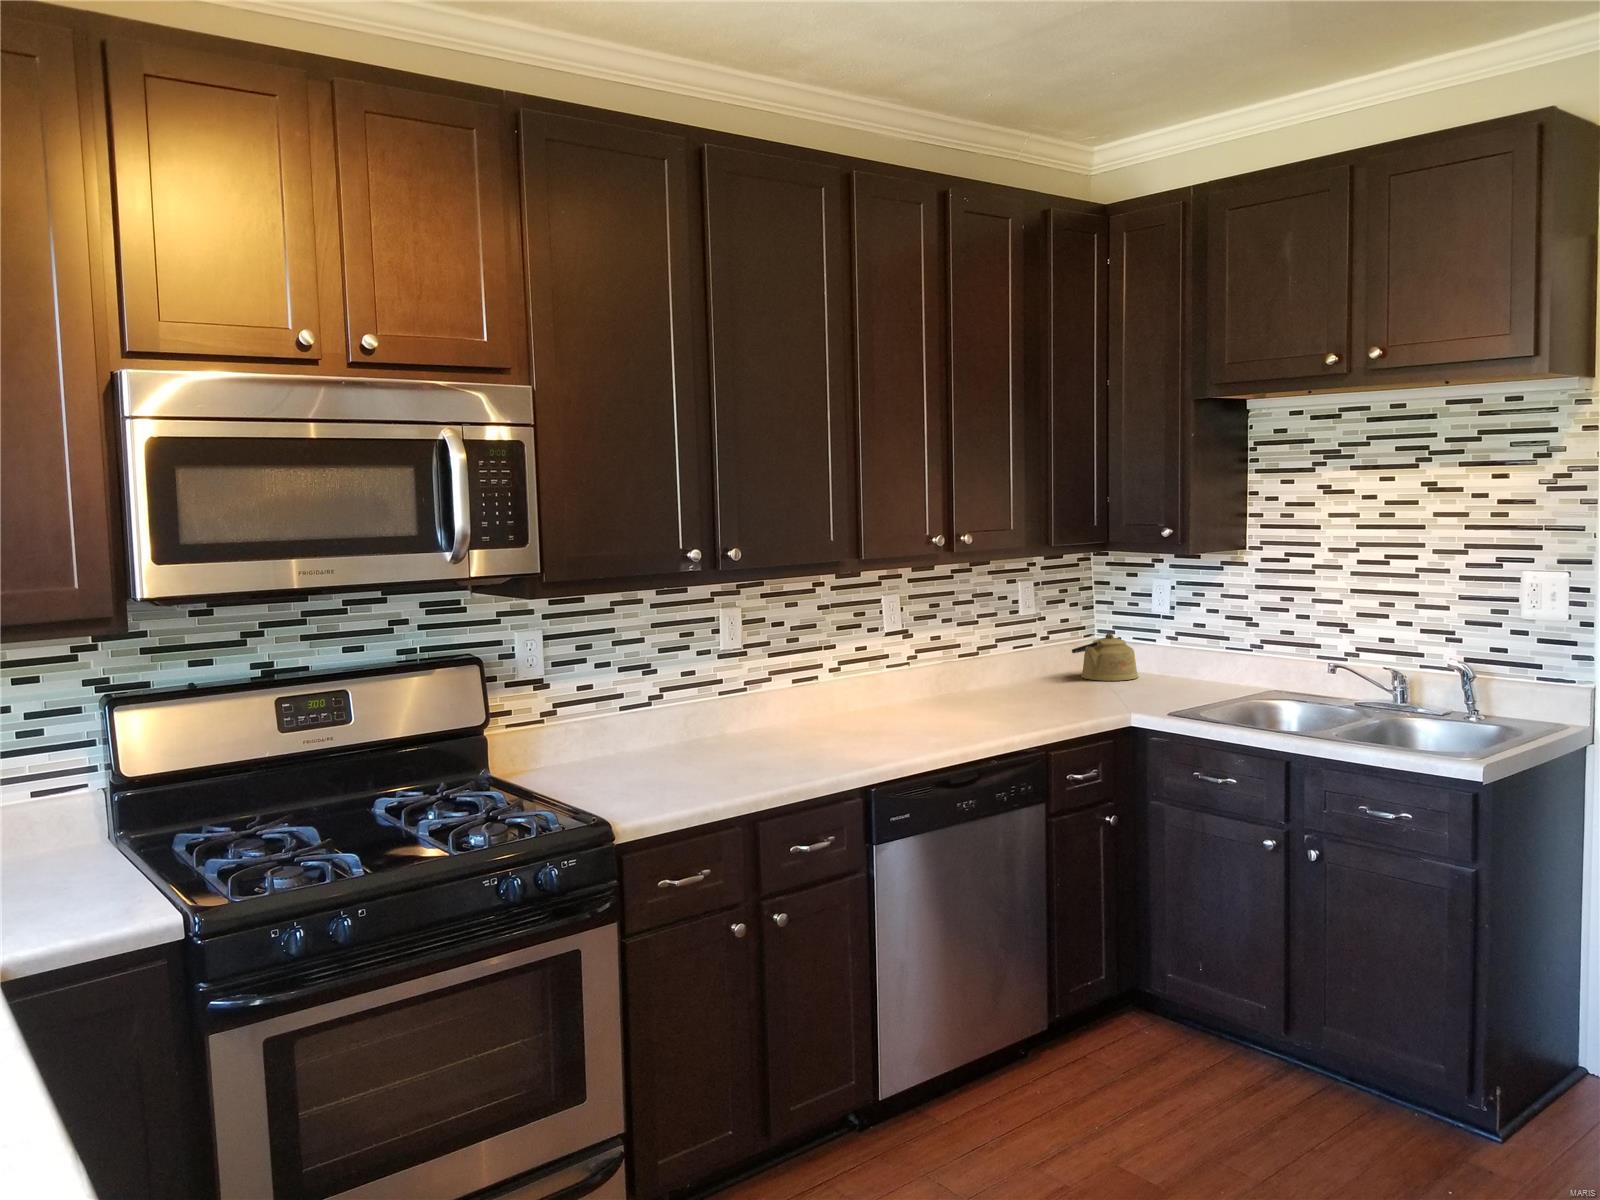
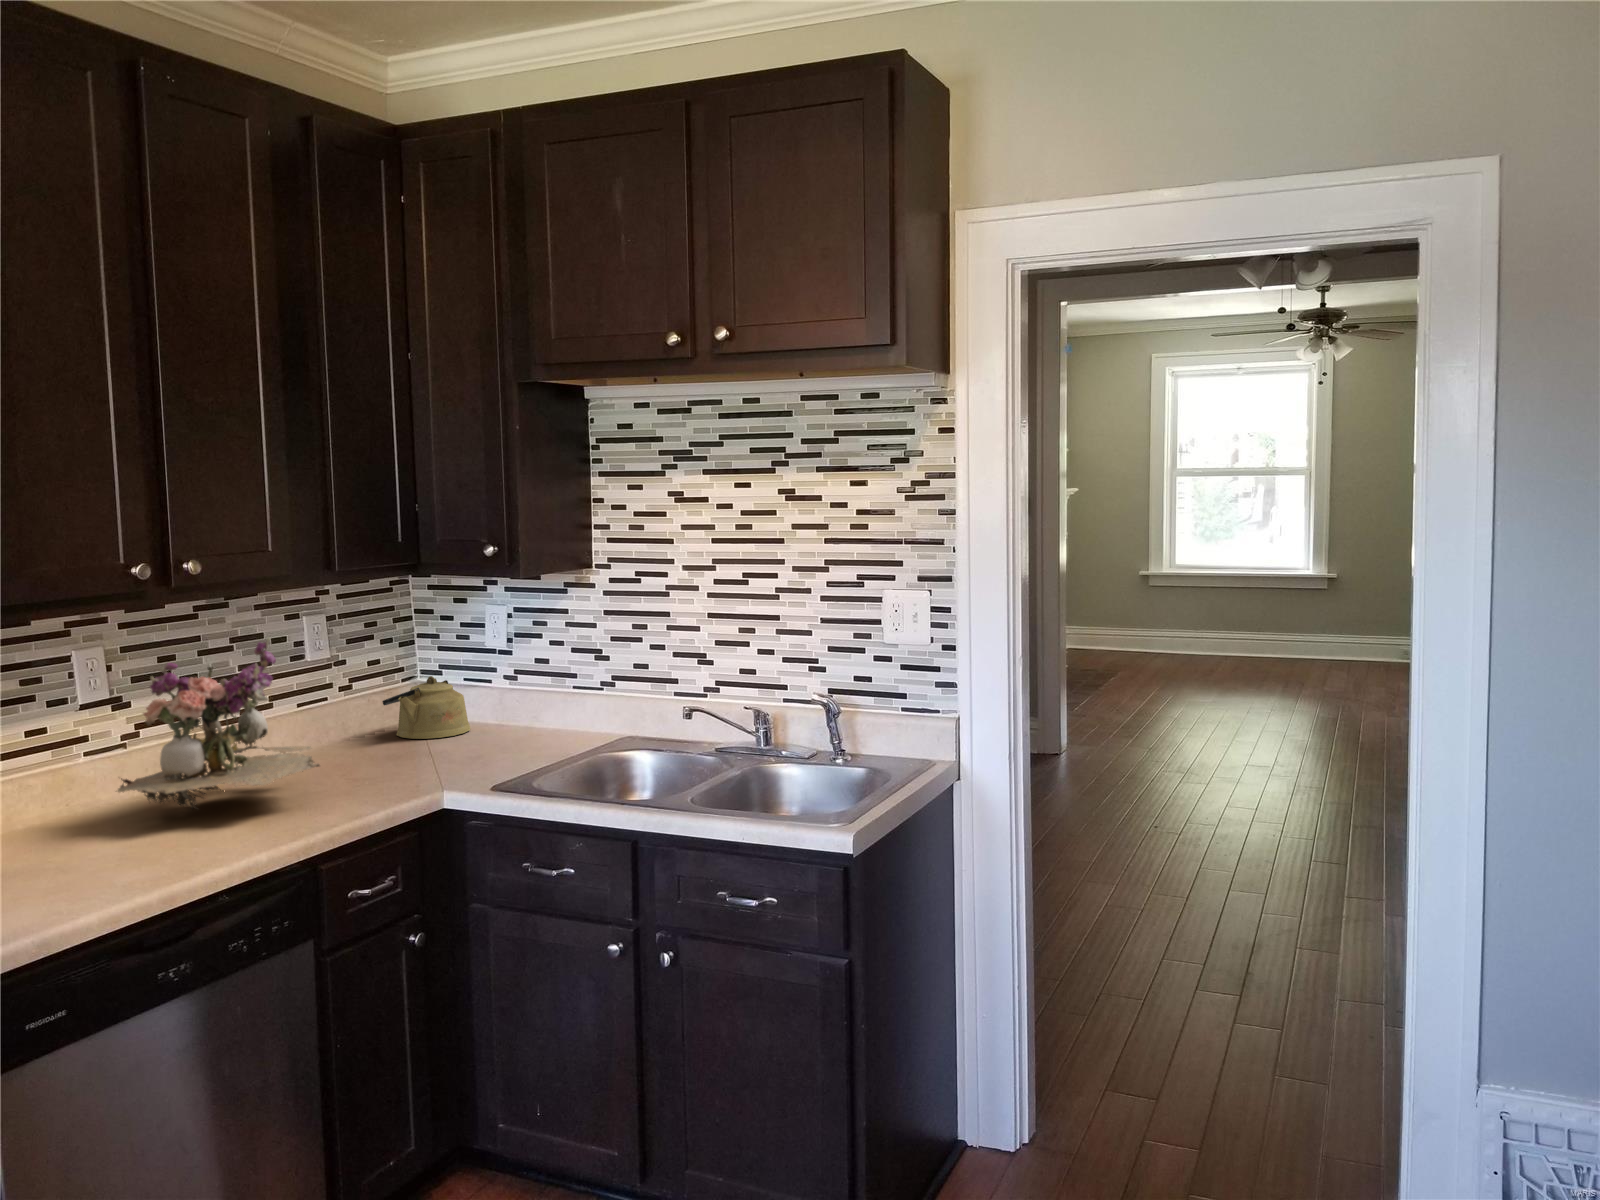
flower arrangement: none [914,594,1045,711] -> present [118,638,320,808]

